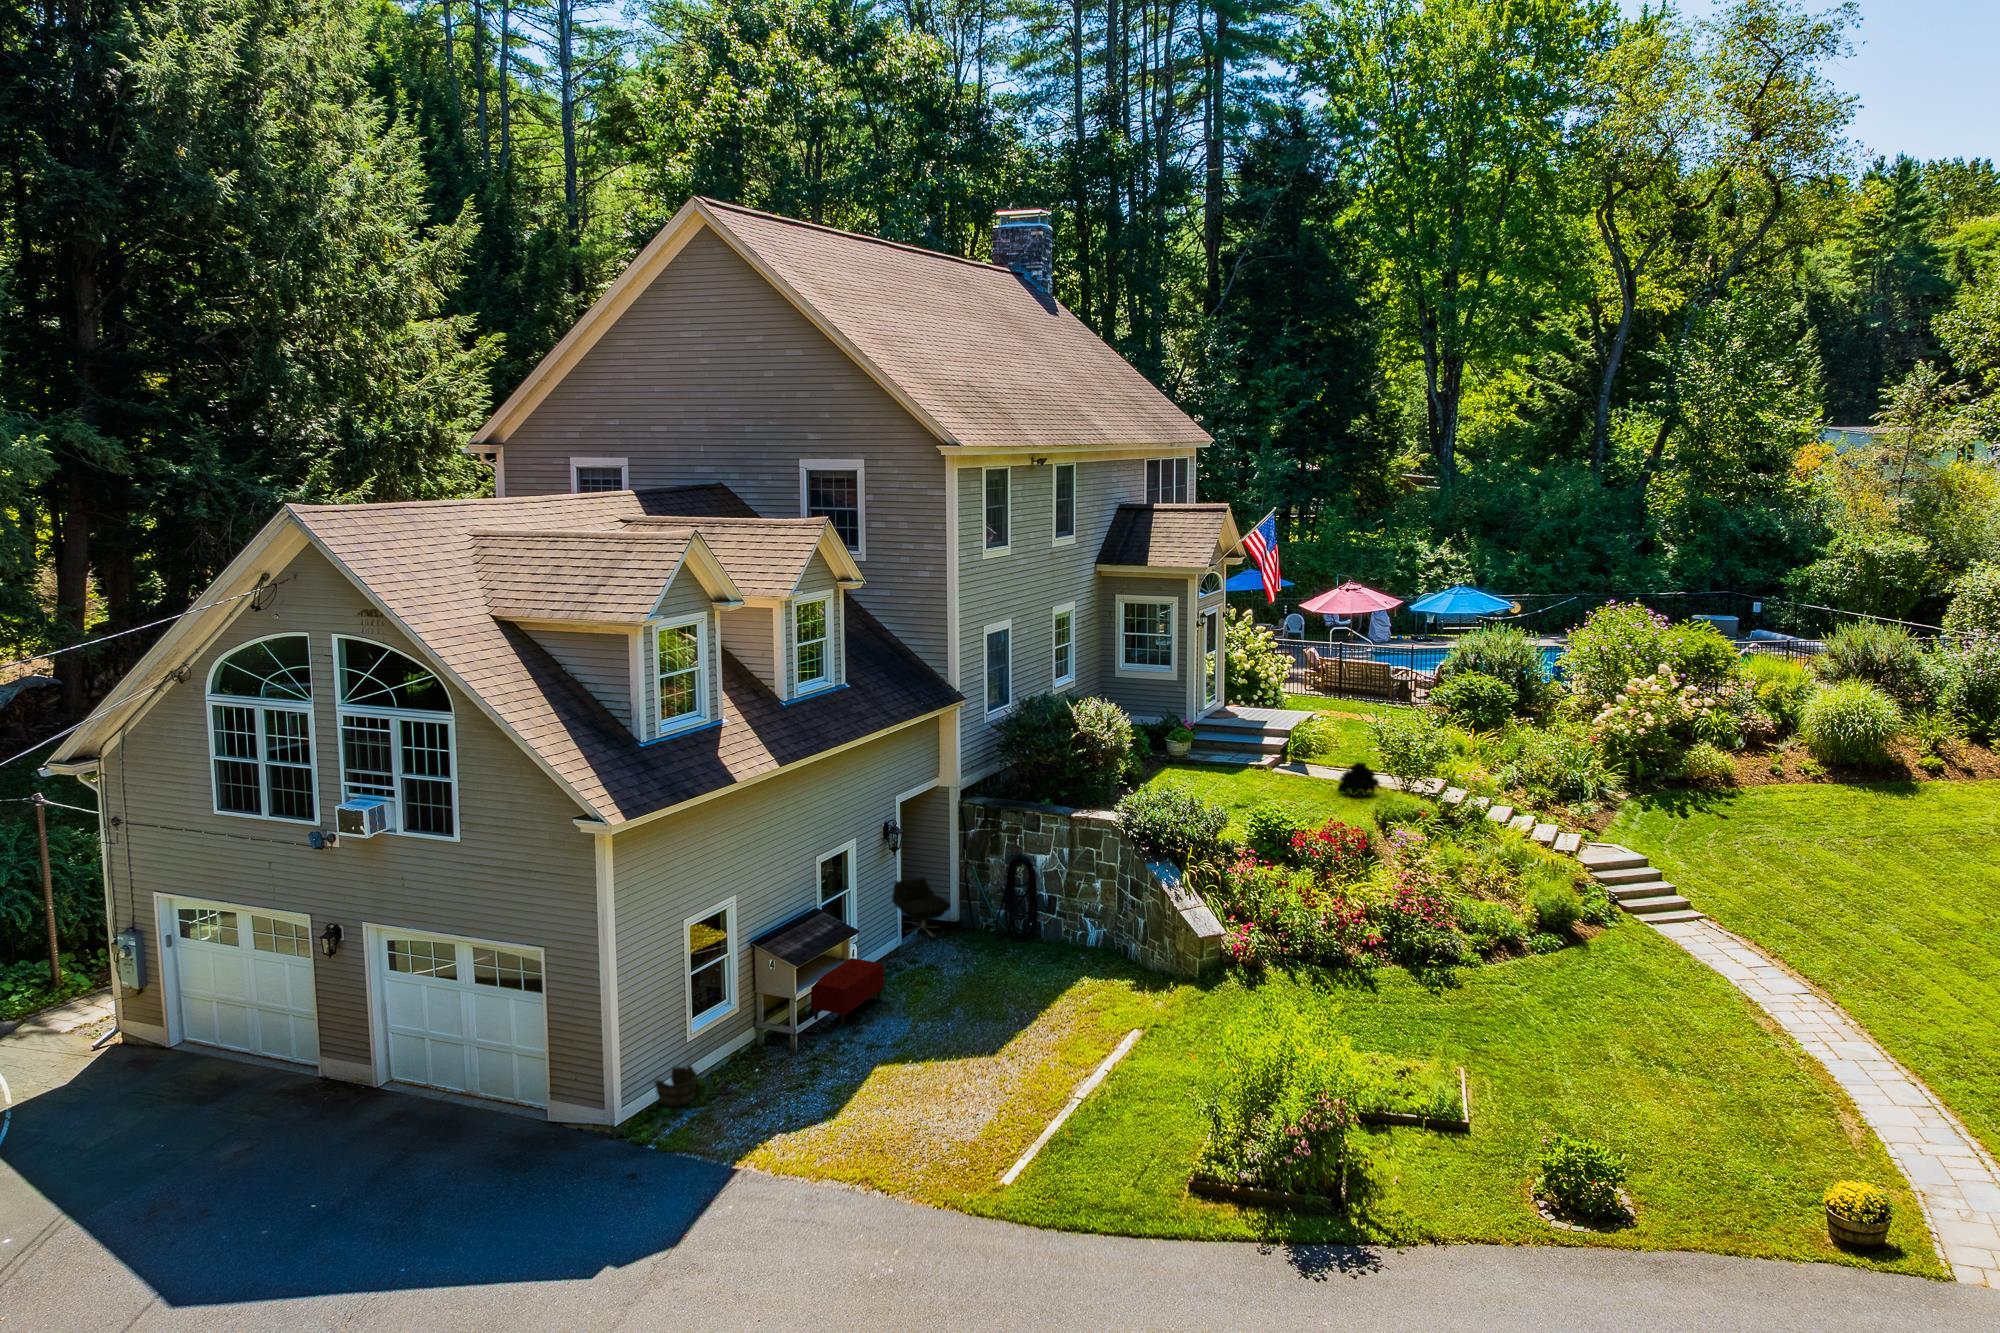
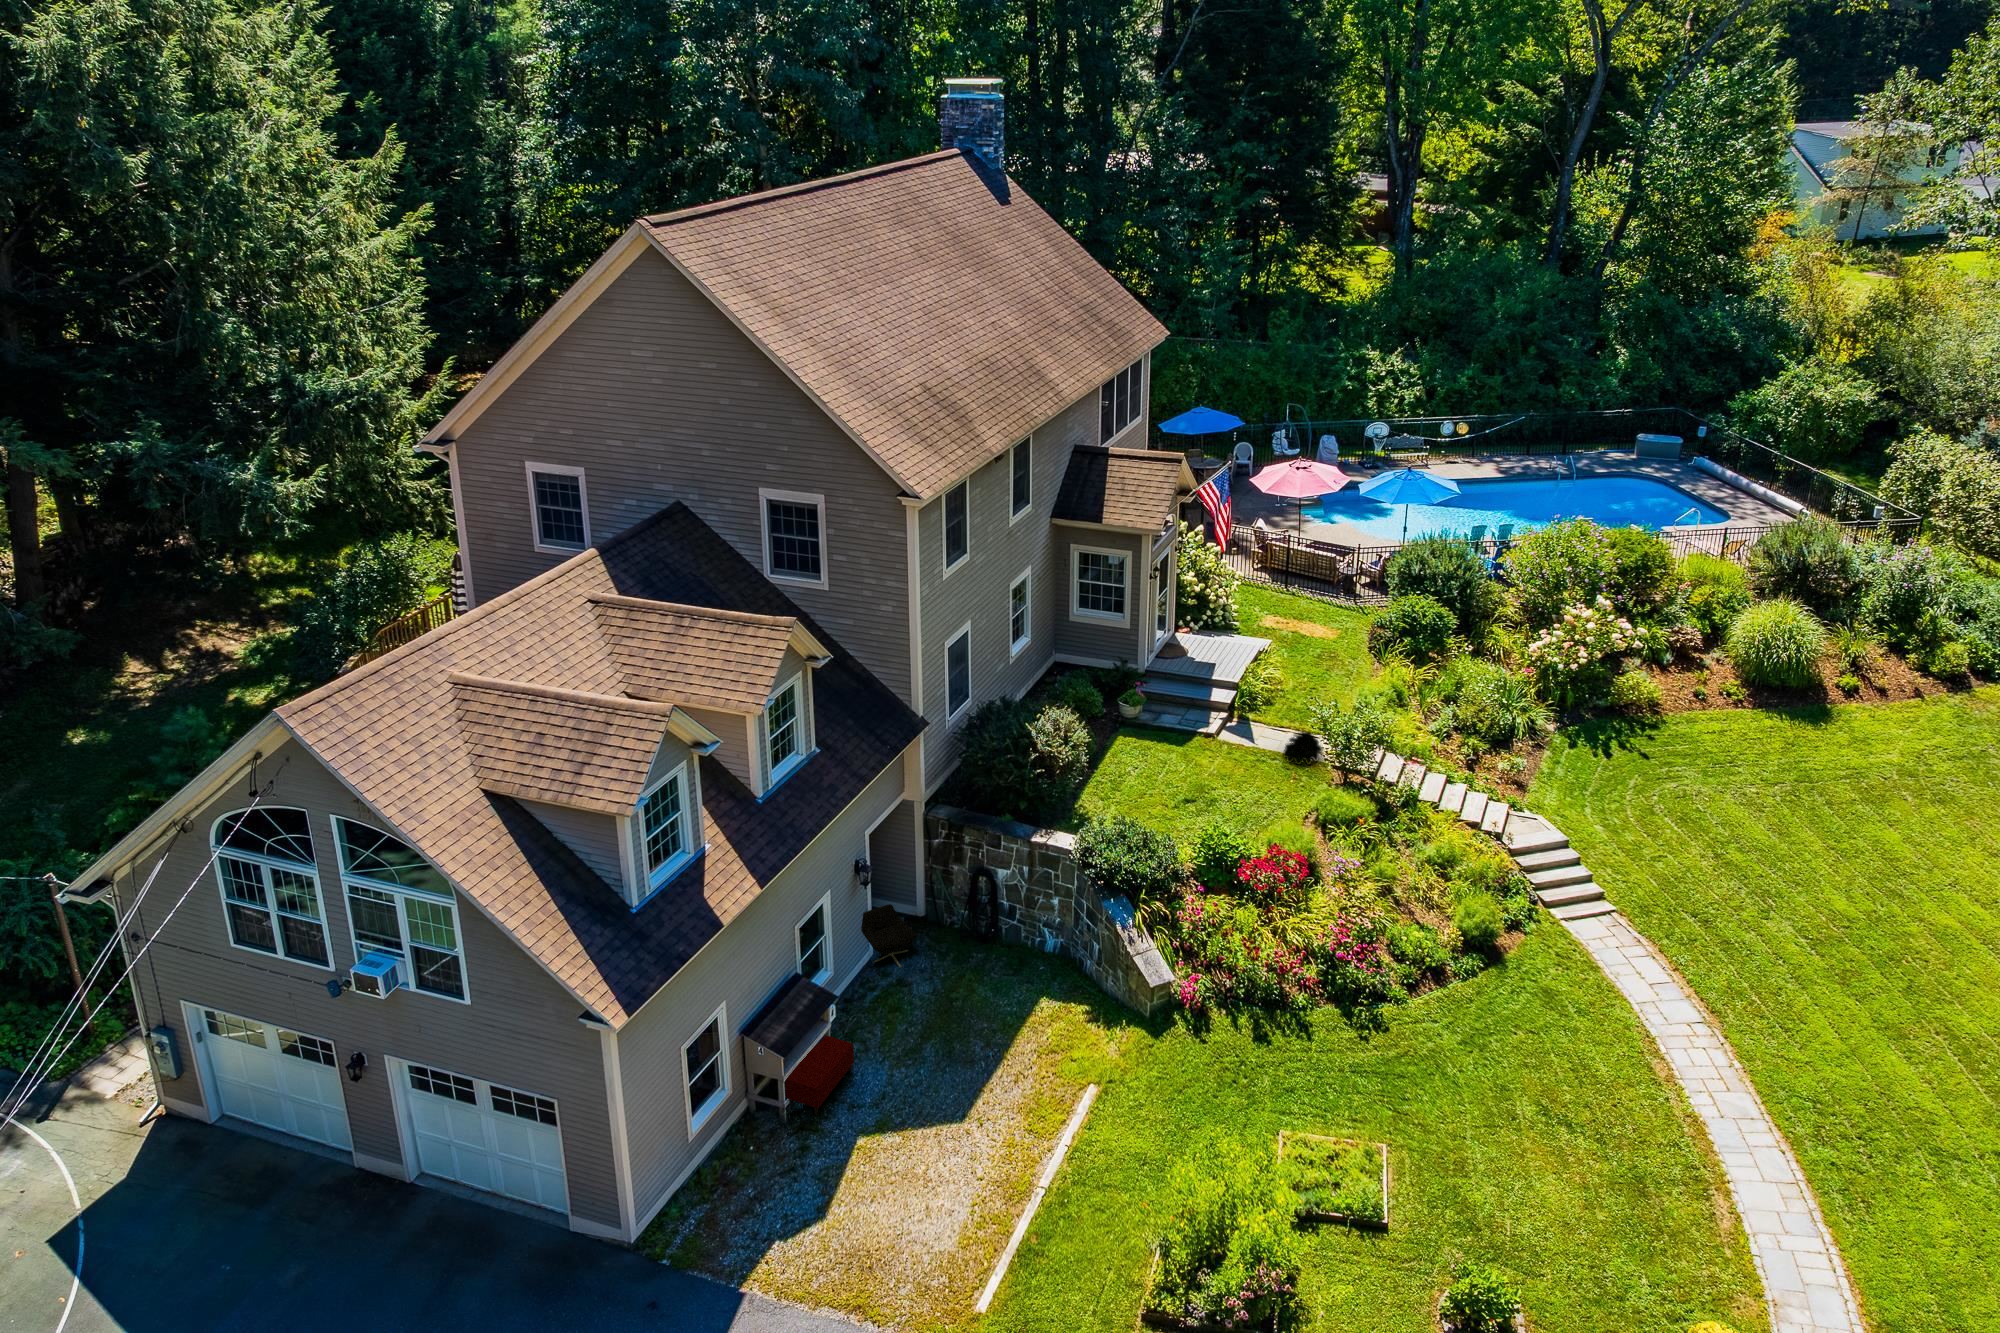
bucket: present [655,1066,699,1107] -> none [640,1206,686,1252]

